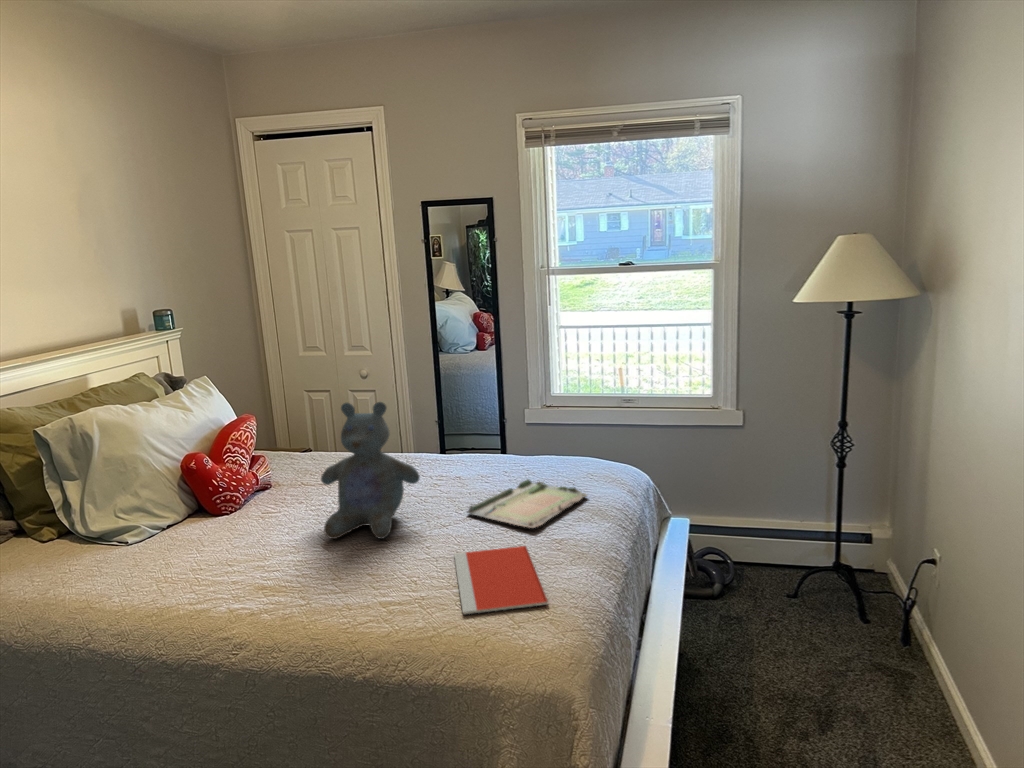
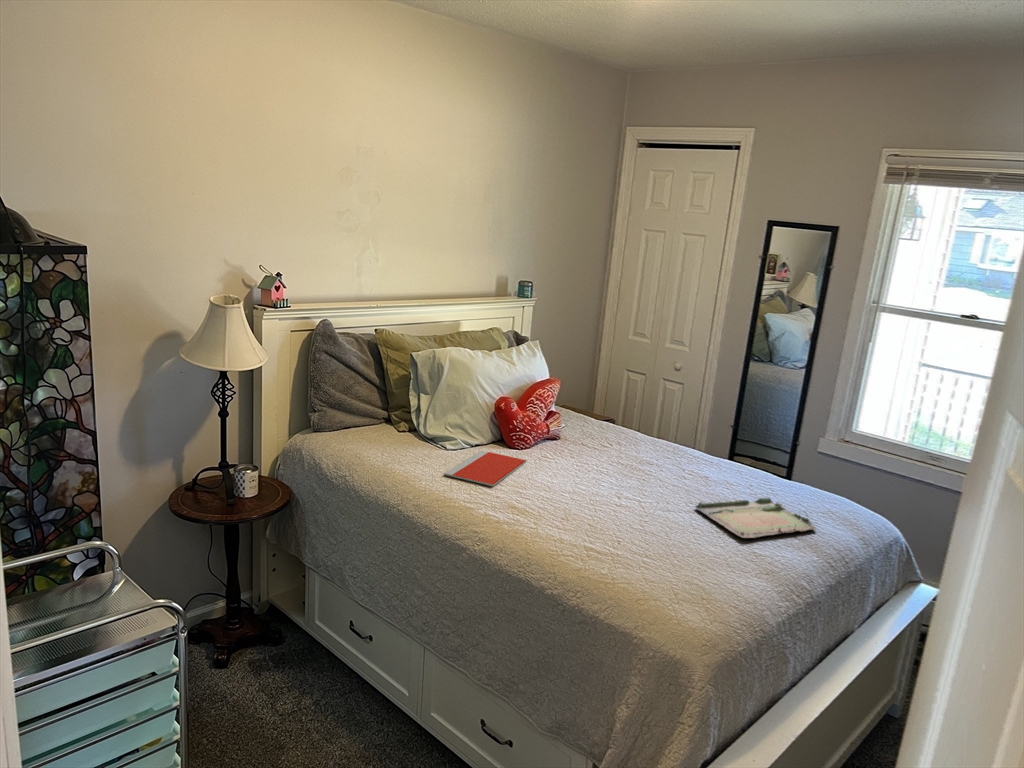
stuffed bear: present [321,402,420,539] -> none [574,387,662,503]
notebook: present [454,546,548,614] -> present [444,451,527,486]

